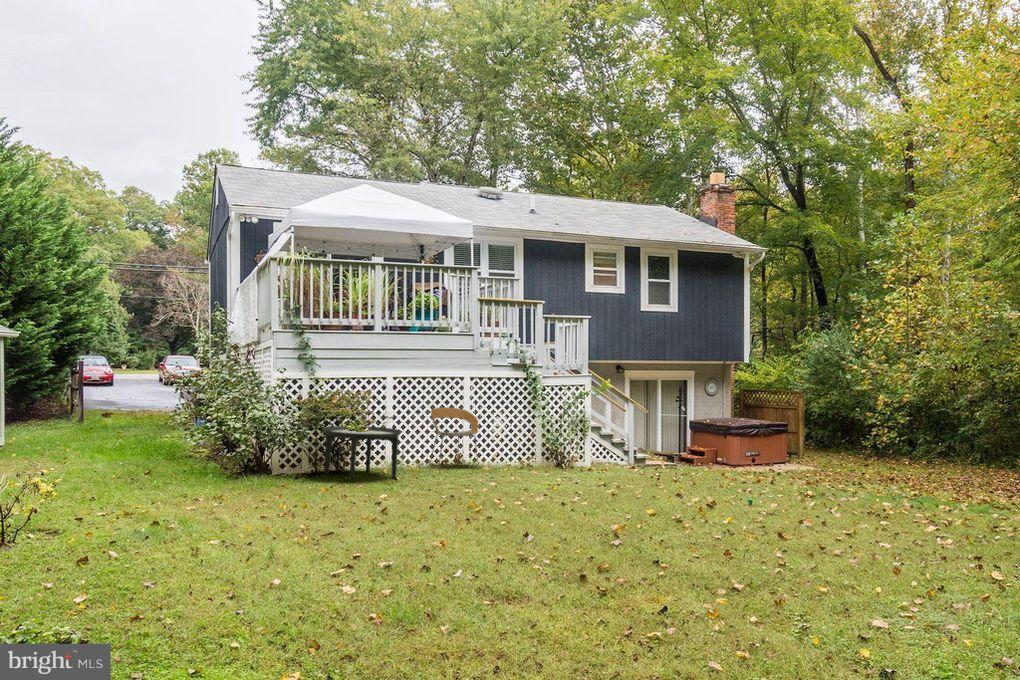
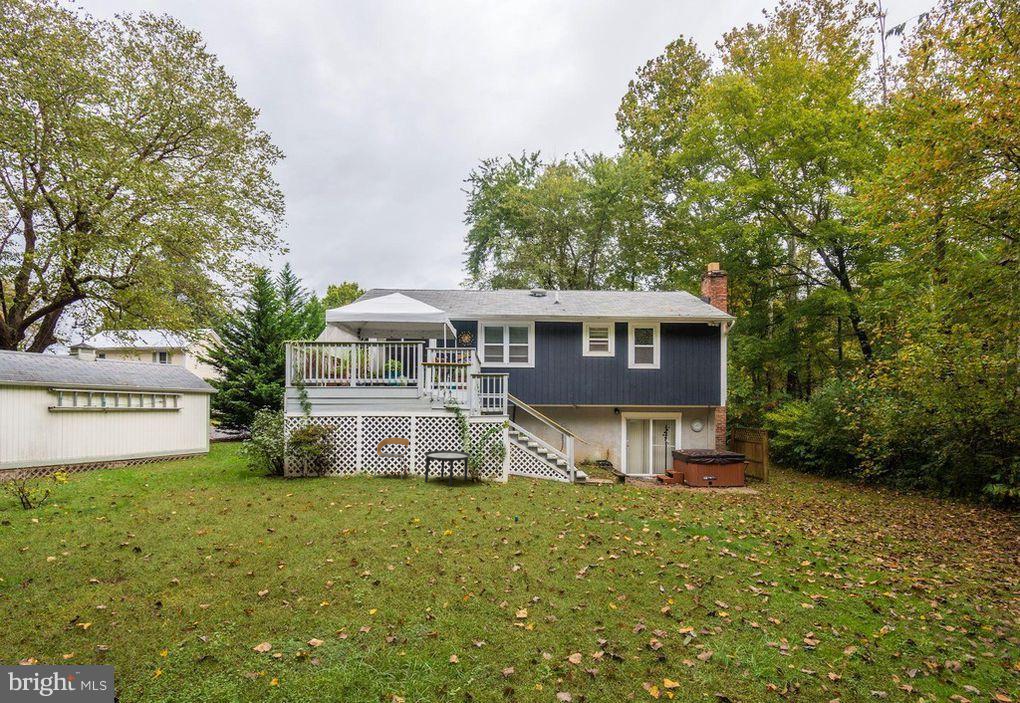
round table: present [323,426,402,481] -> present [424,450,471,486]

